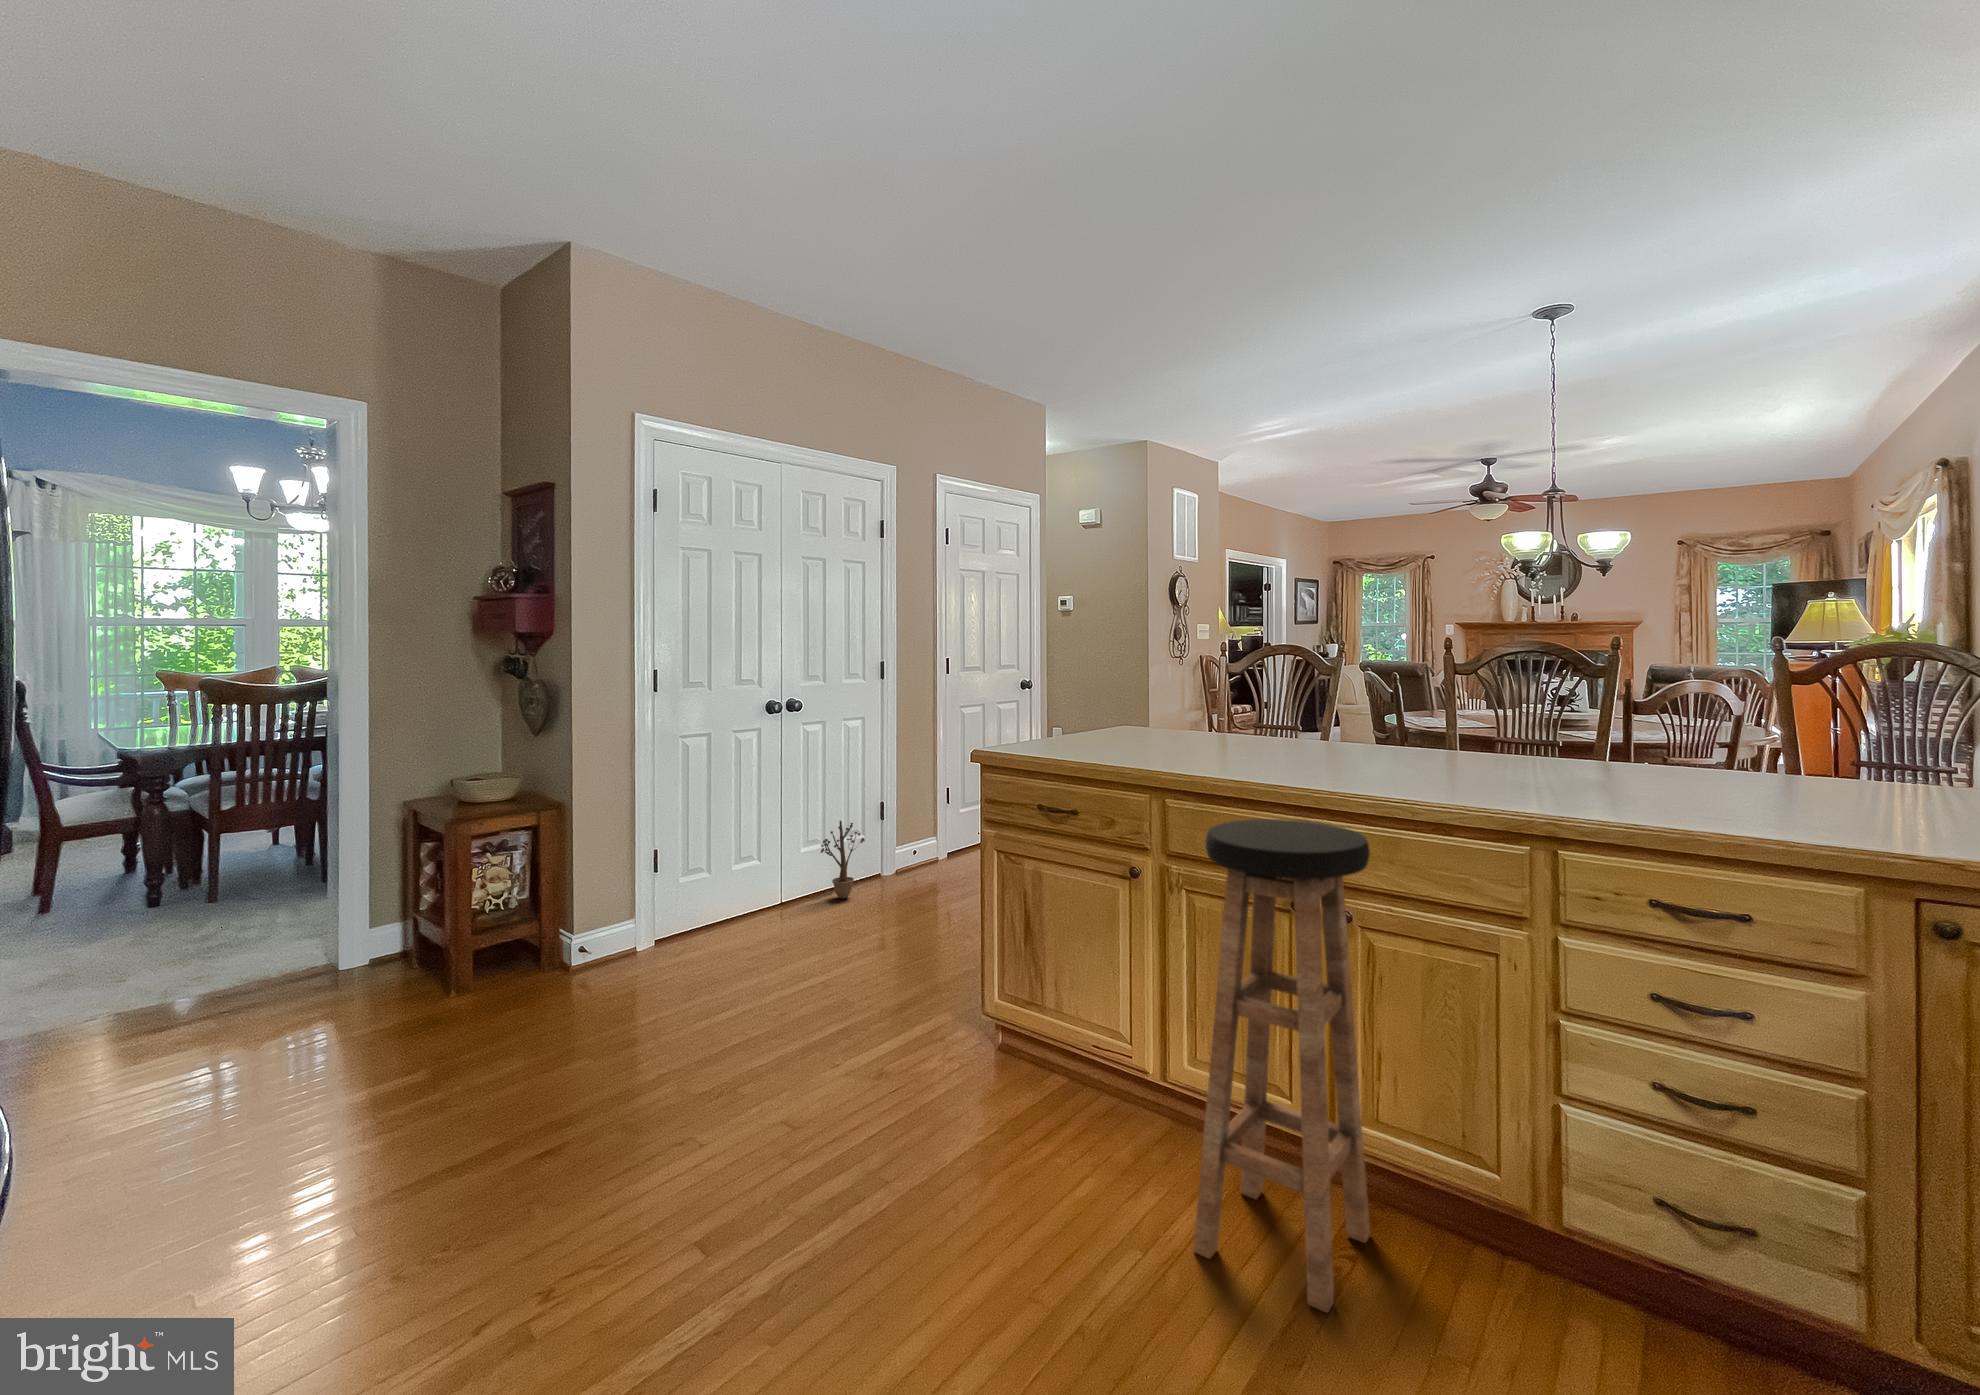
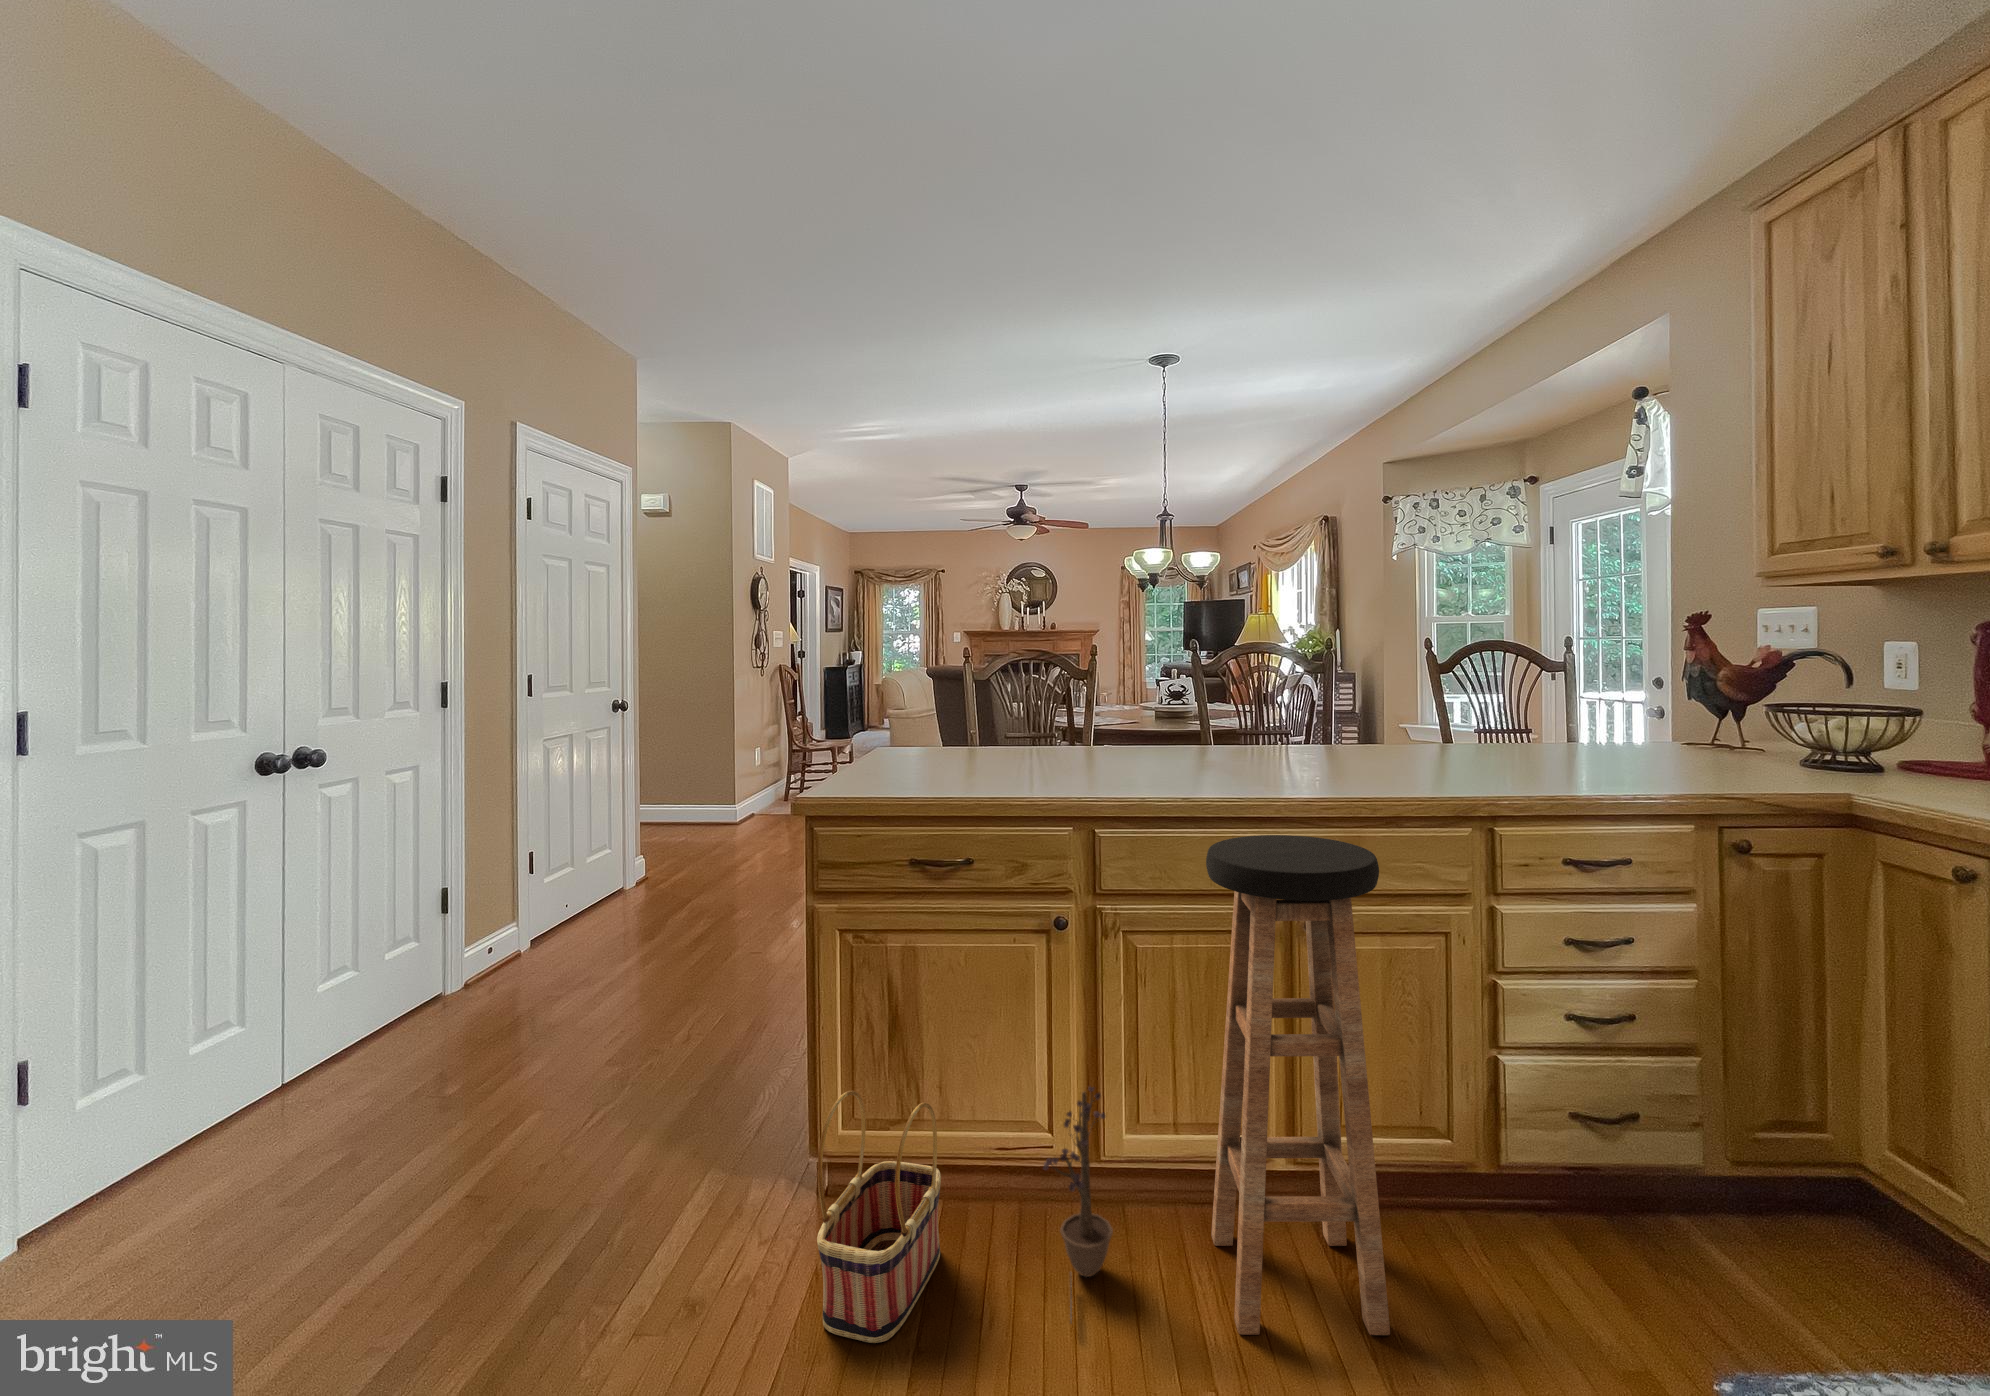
decorative plant: present [812,821,865,900] -> present [1043,1087,1113,1295]
basket: none [919,967,1033,1146] -> present [817,1091,941,1343]

